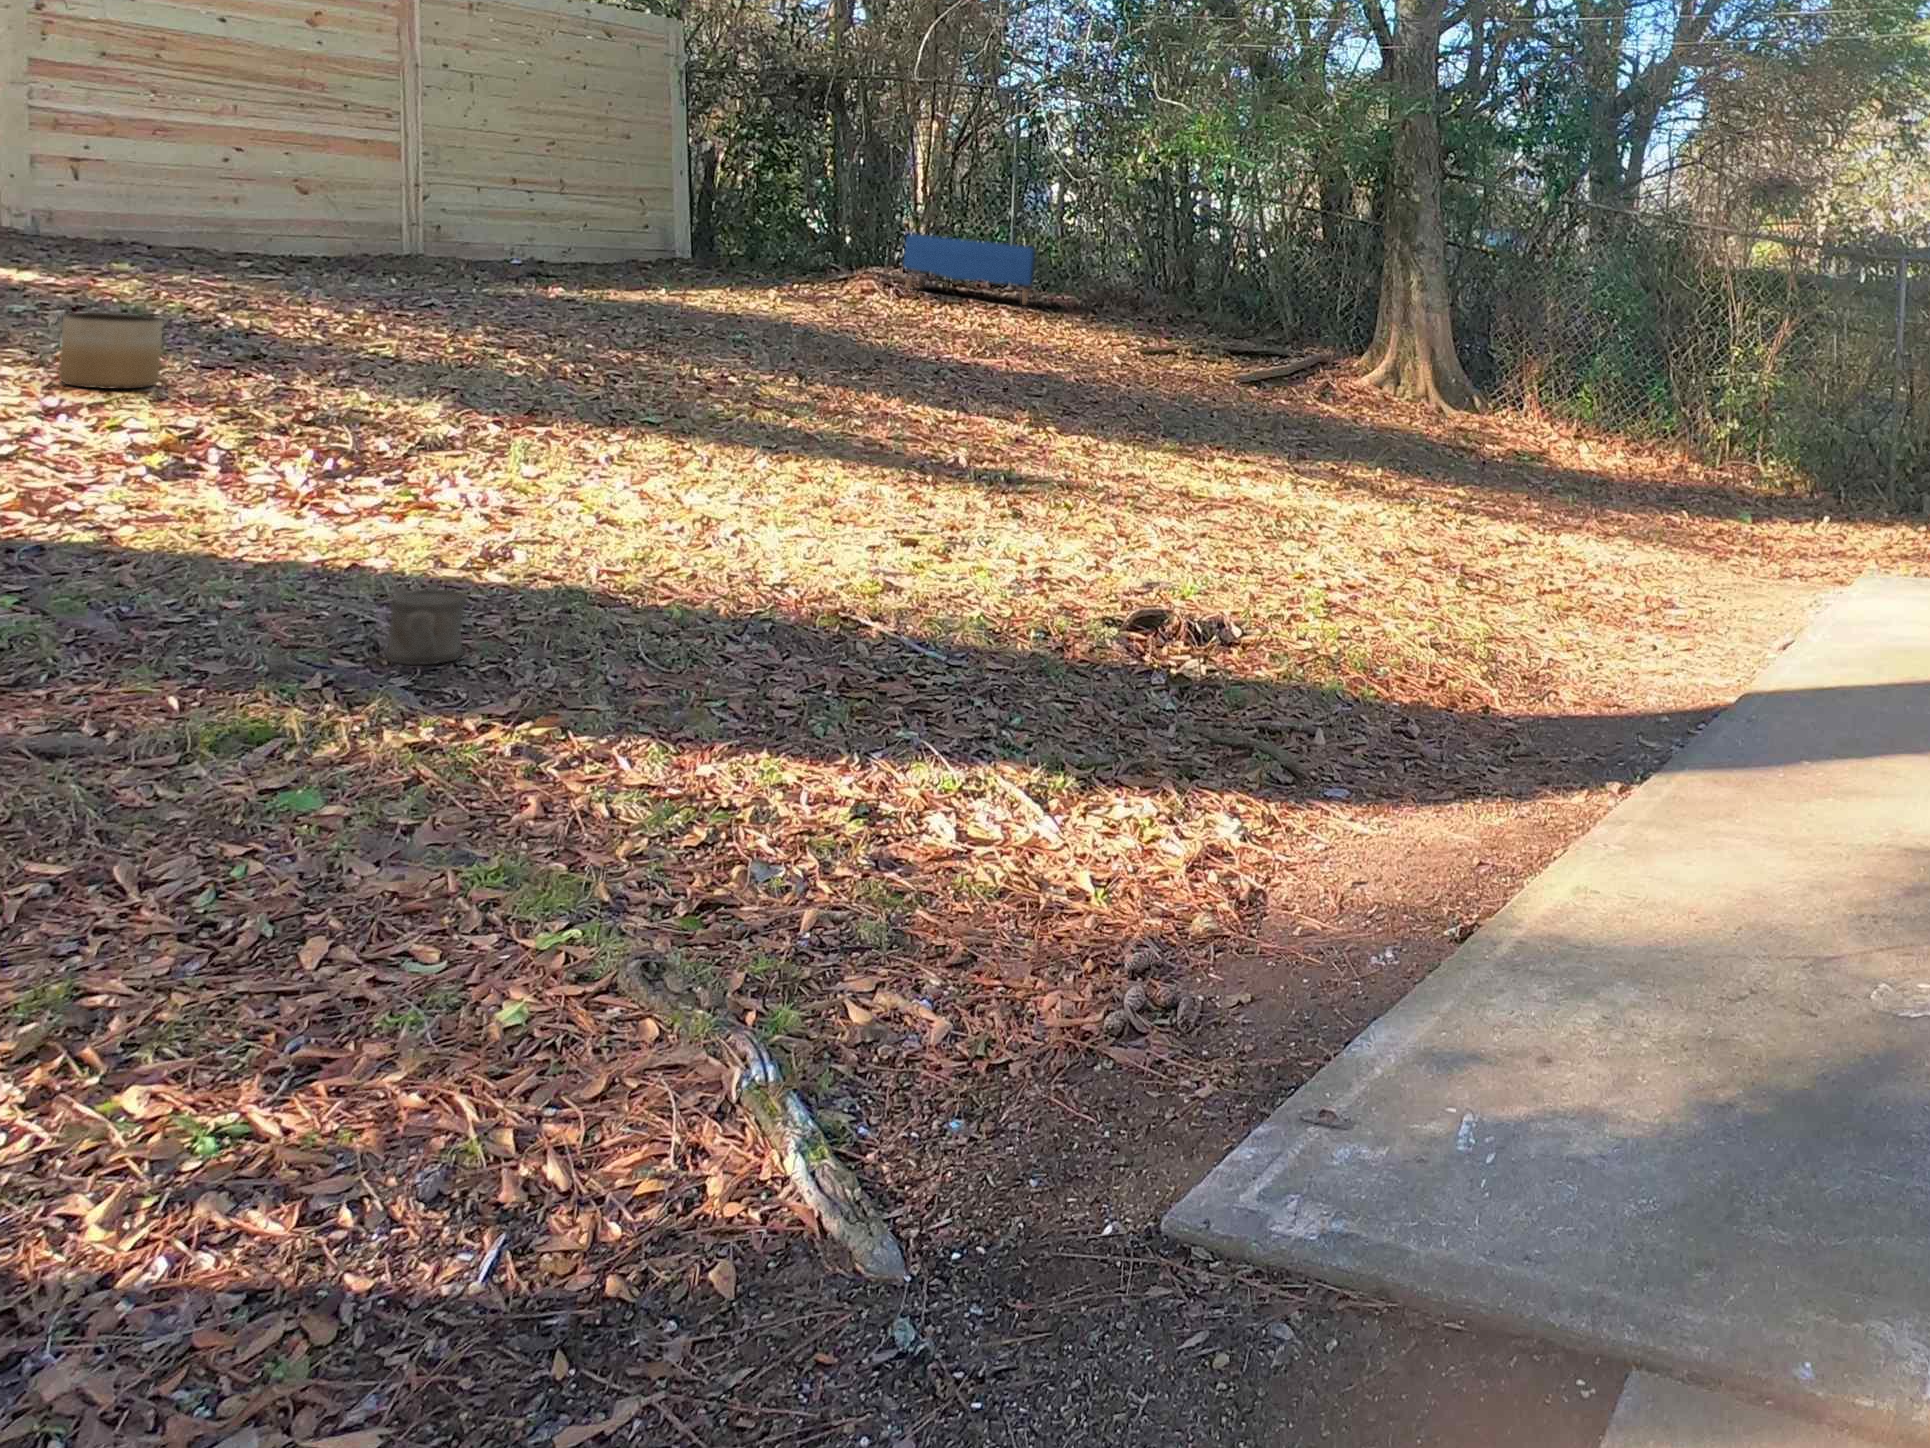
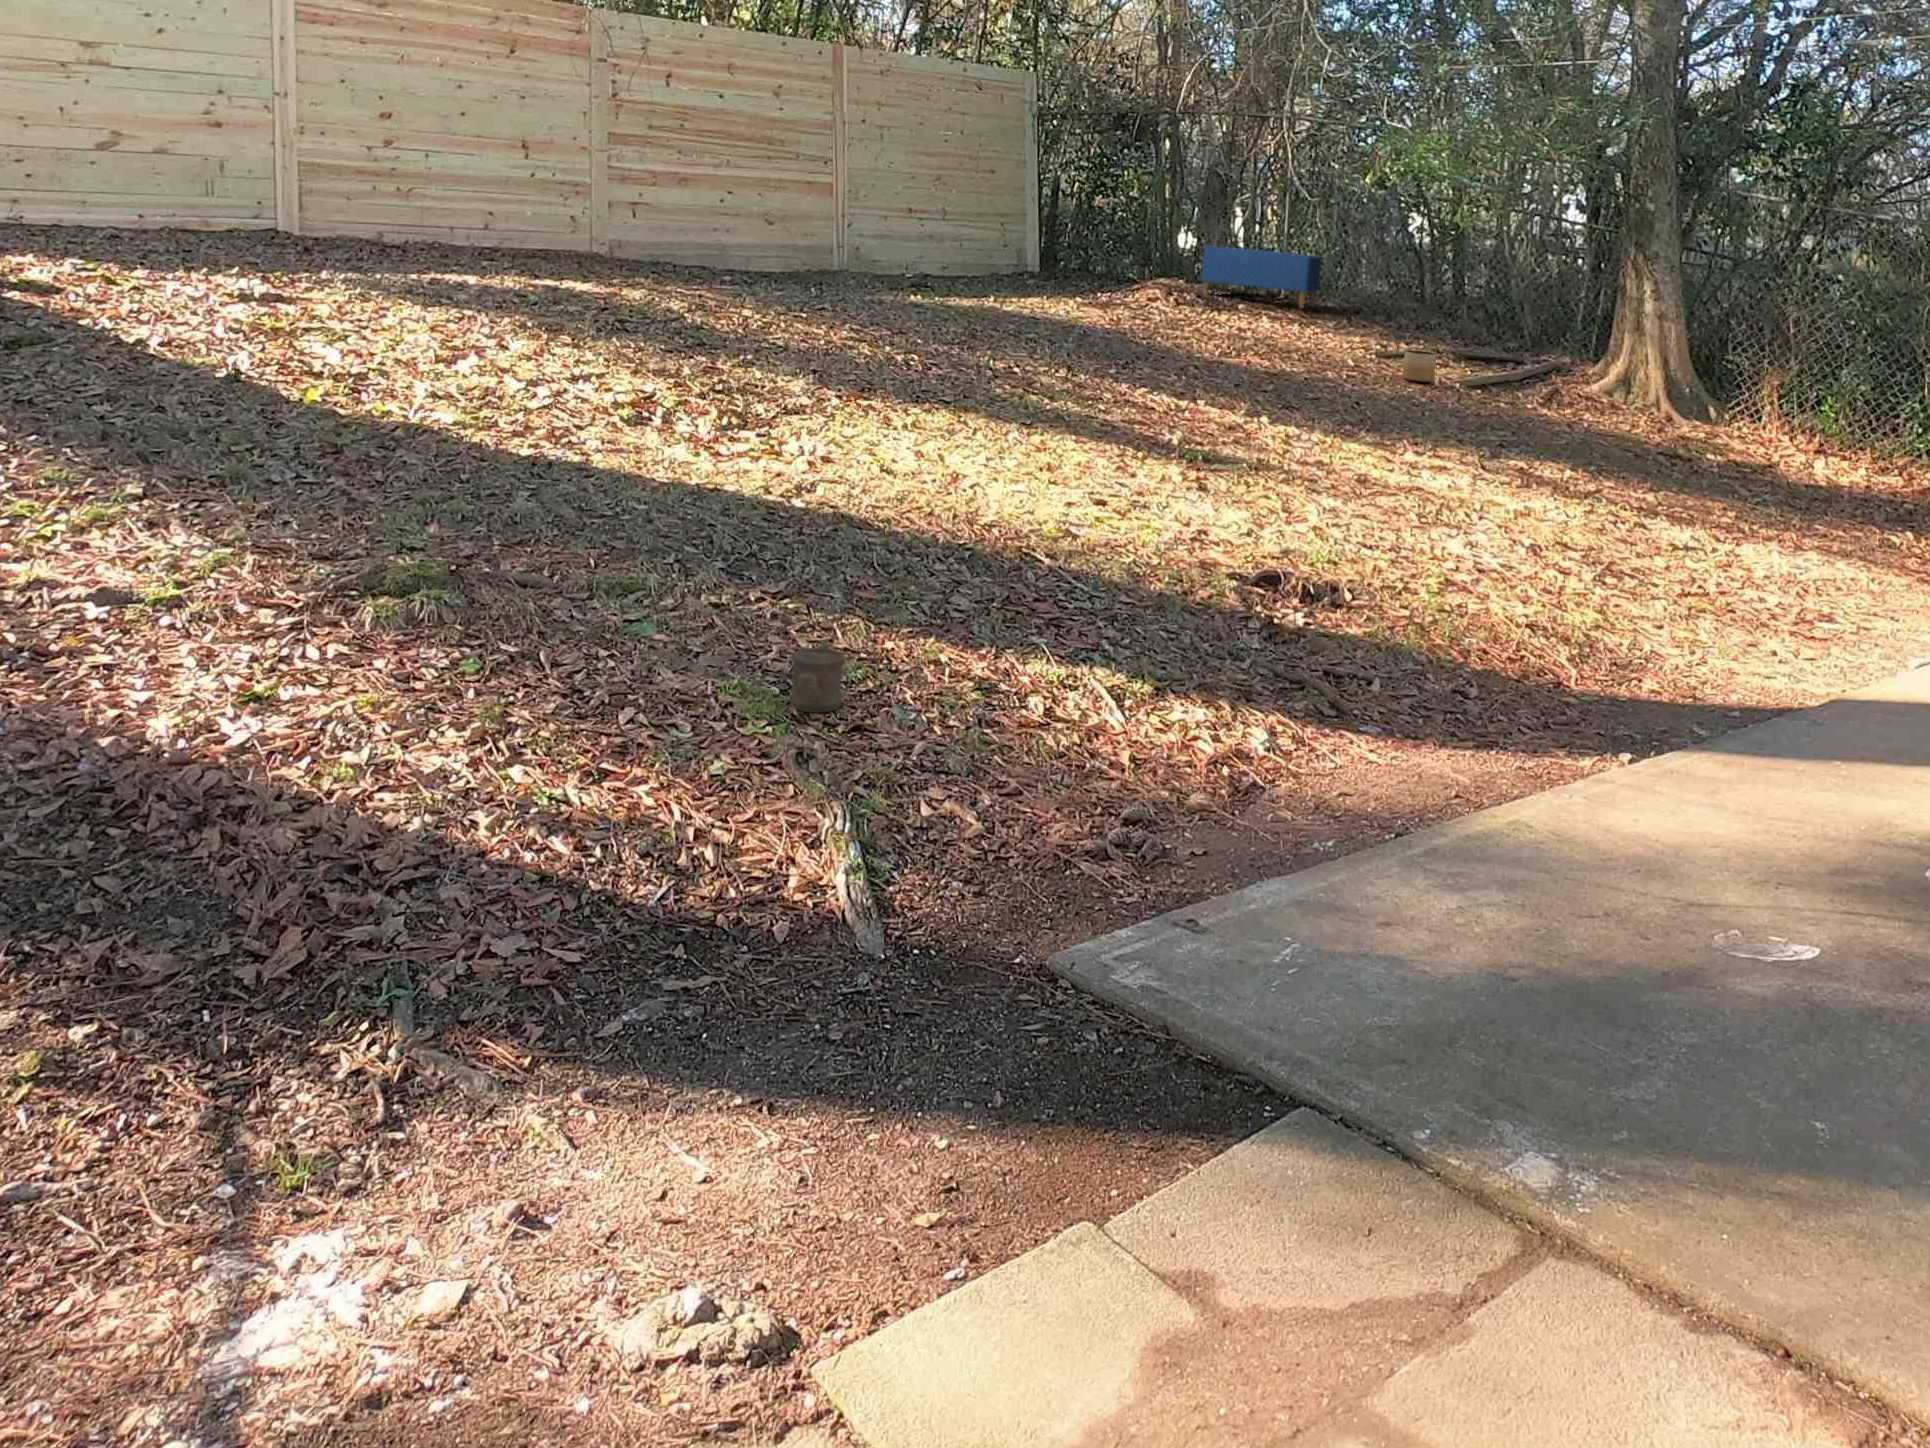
planter: present [59,313,163,389] -> present [1402,350,1436,383]
watering can: present [387,583,467,665] -> present [789,640,846,713]

